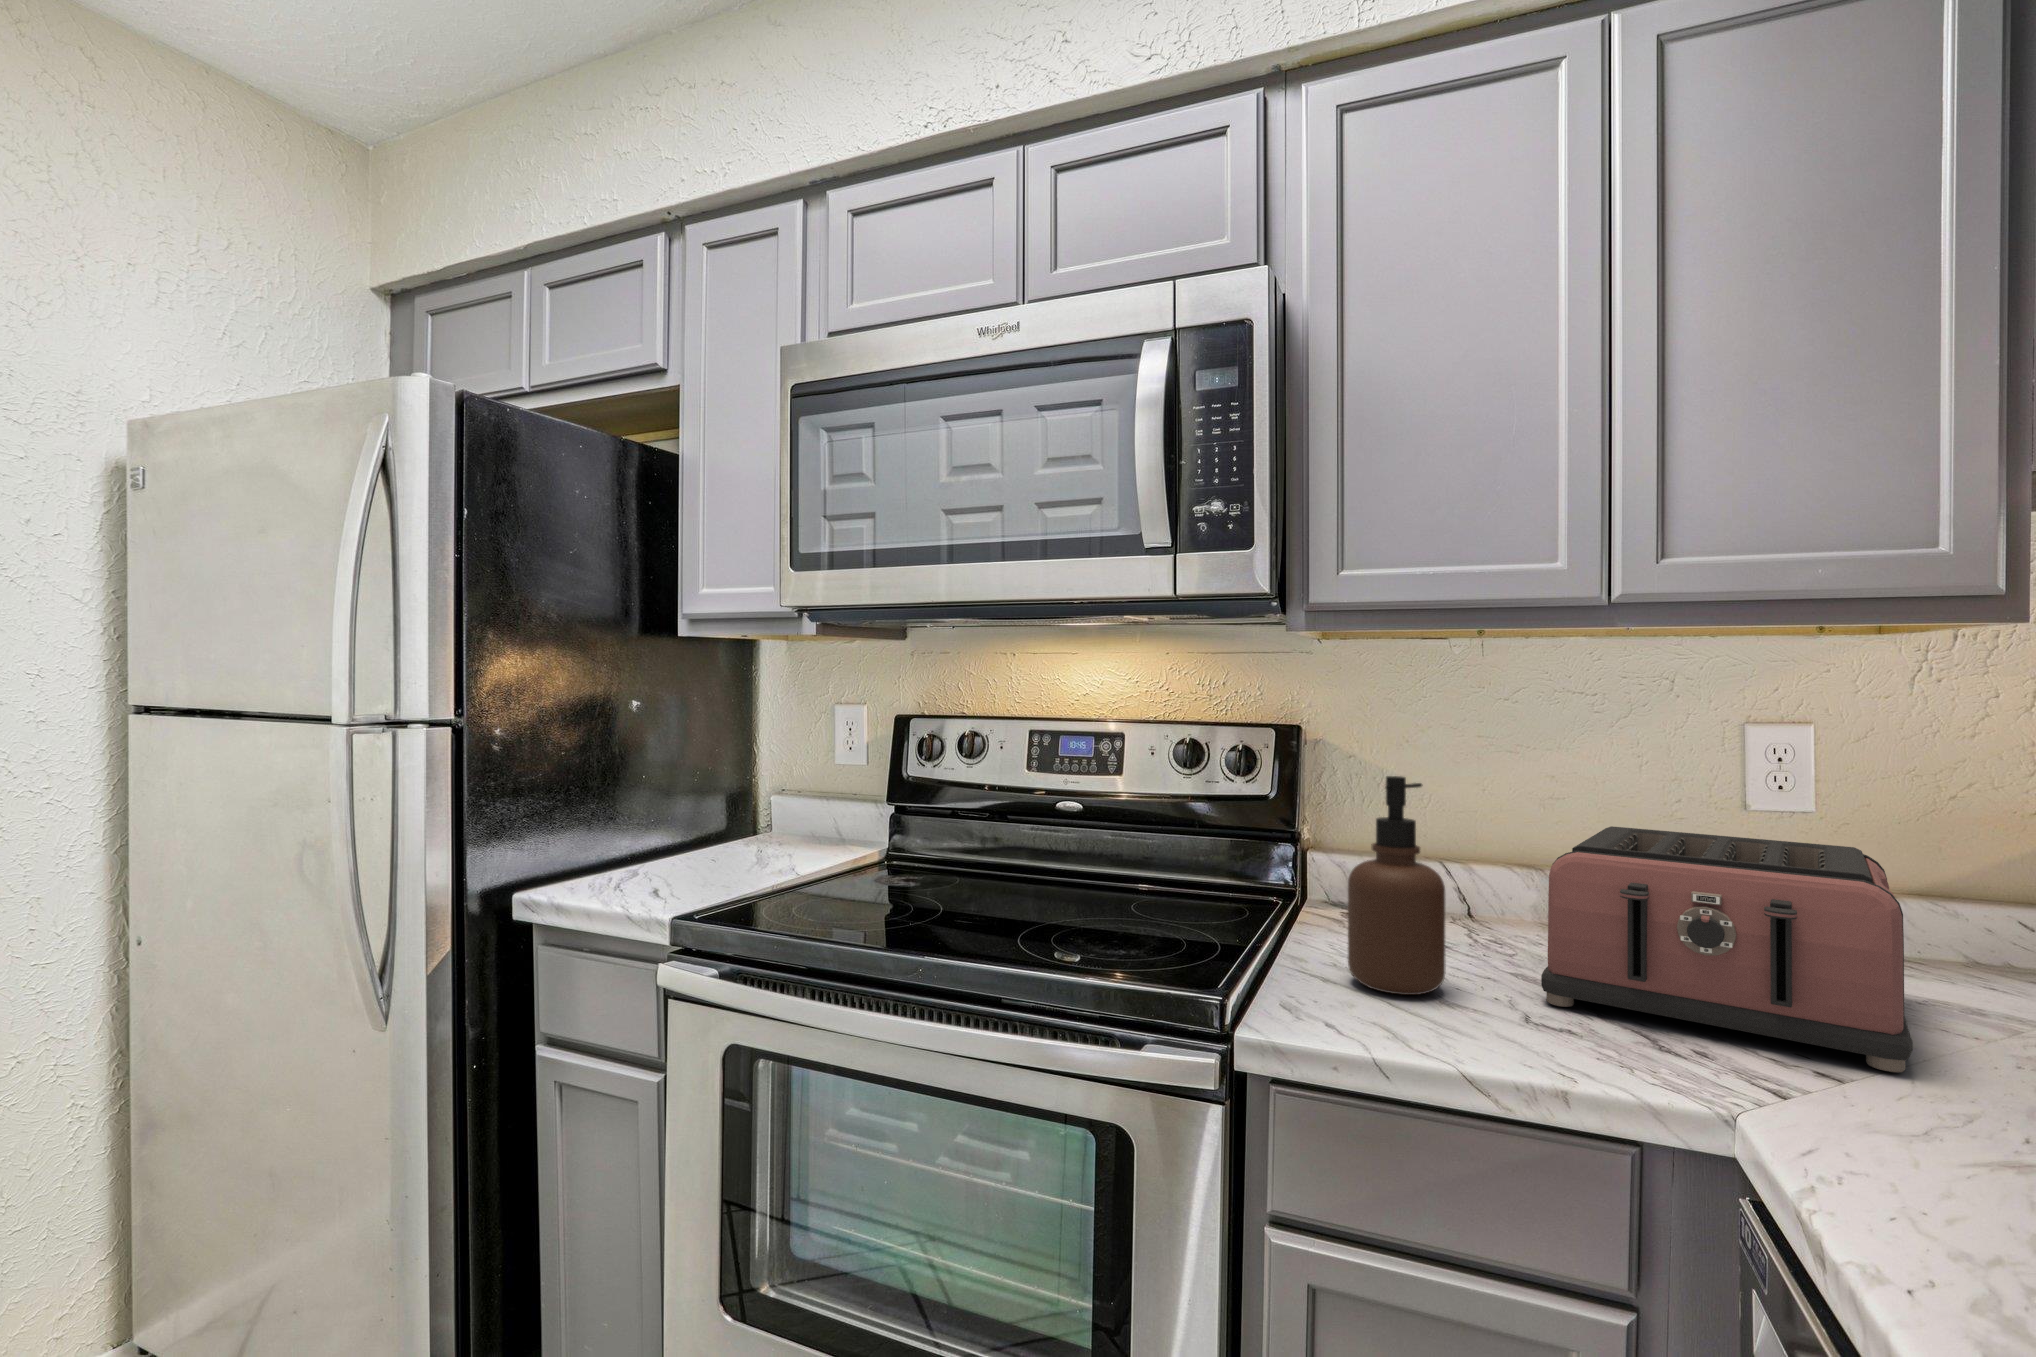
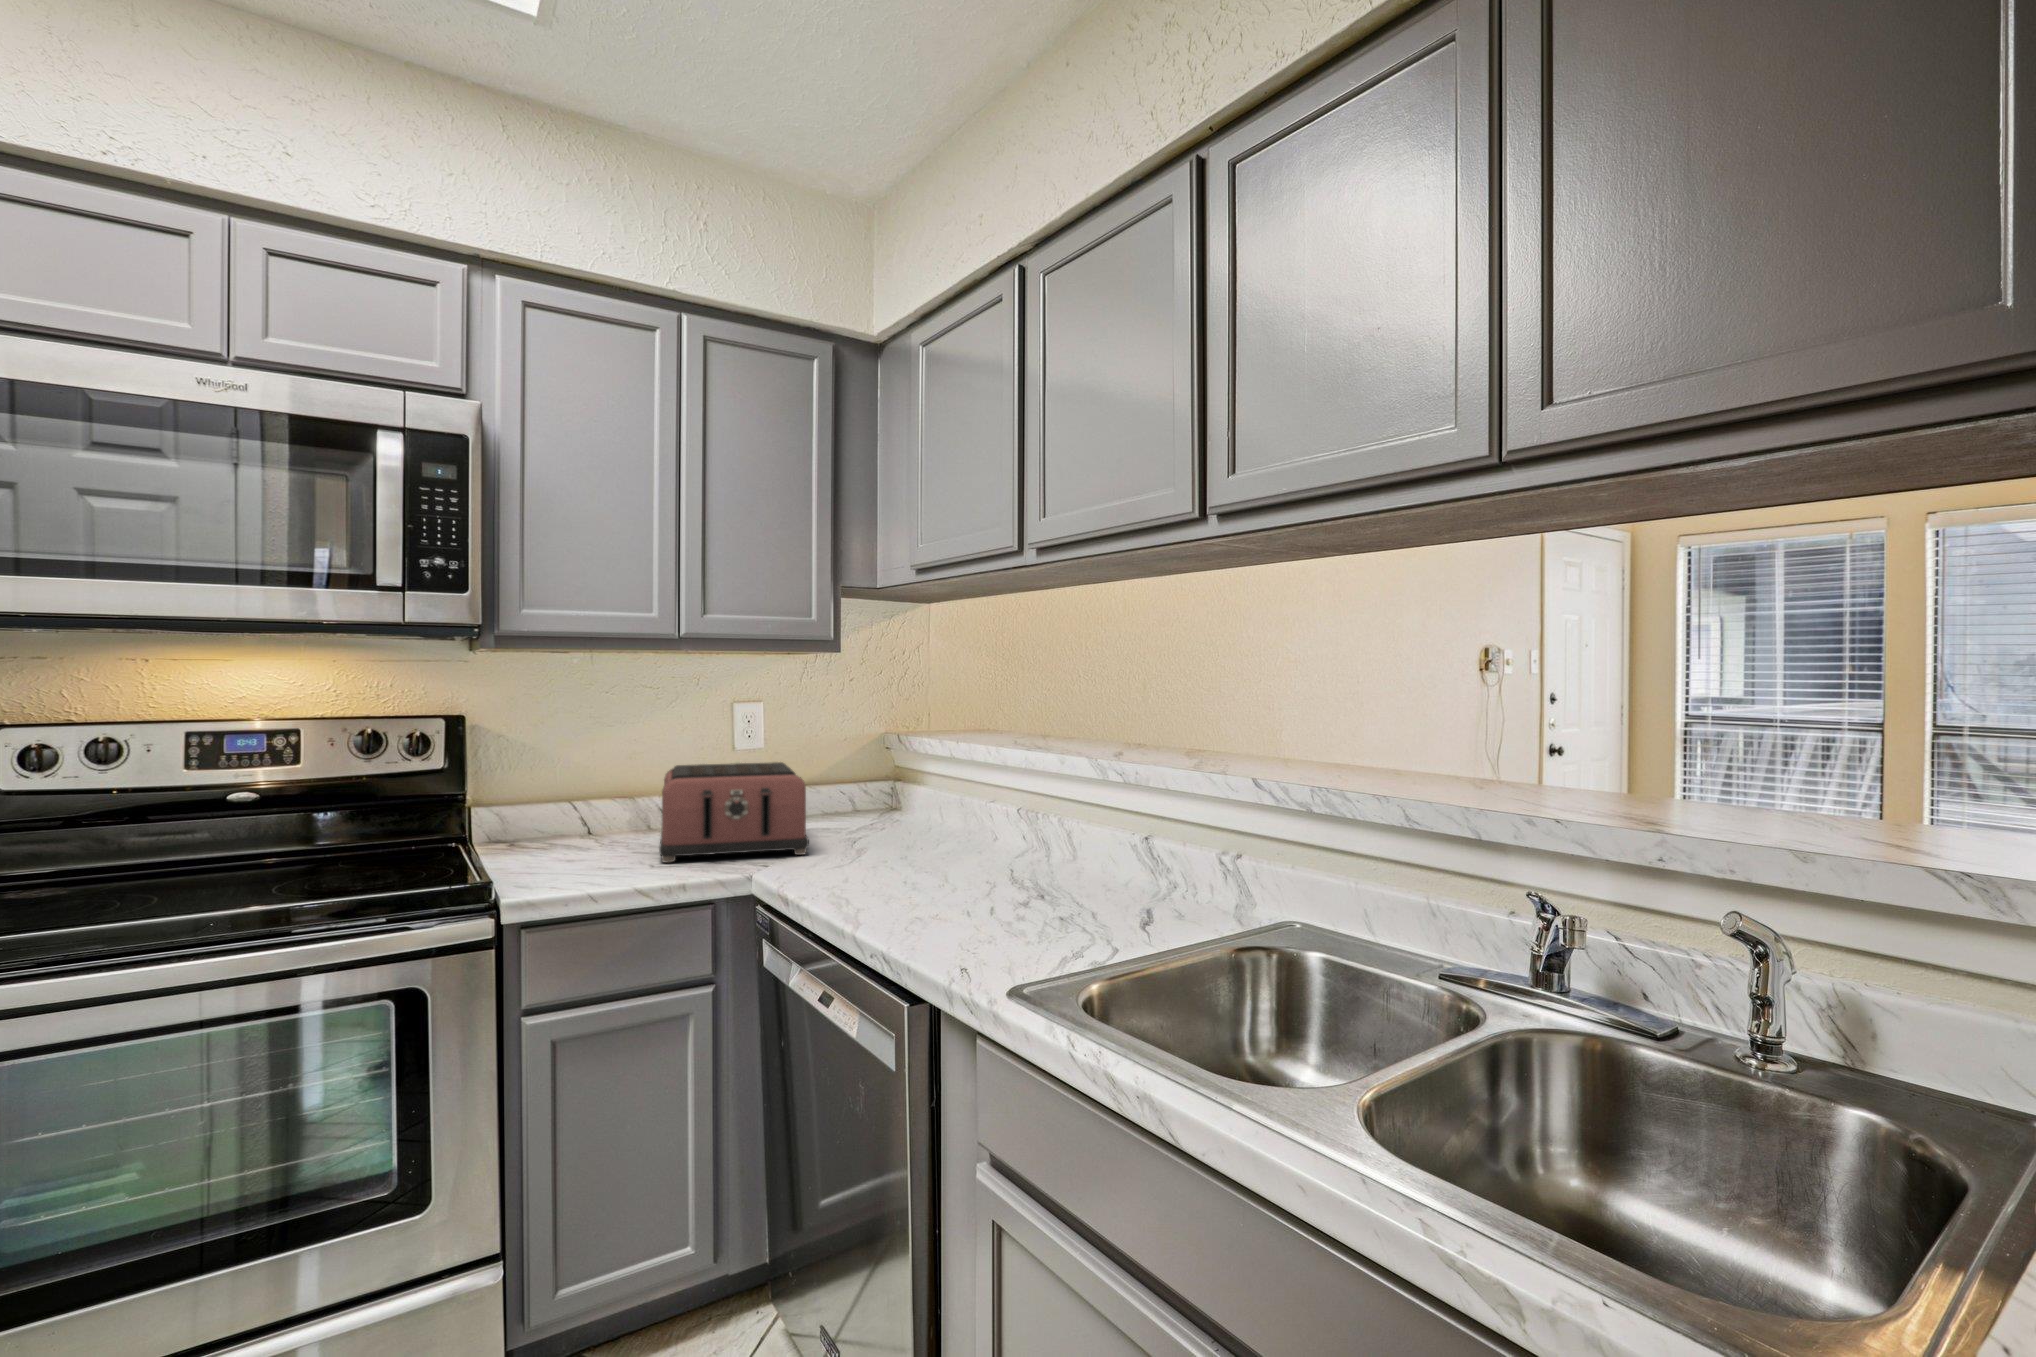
soap dispenser: present [1348,776,1446,995] -> none [551,746,611,876]

